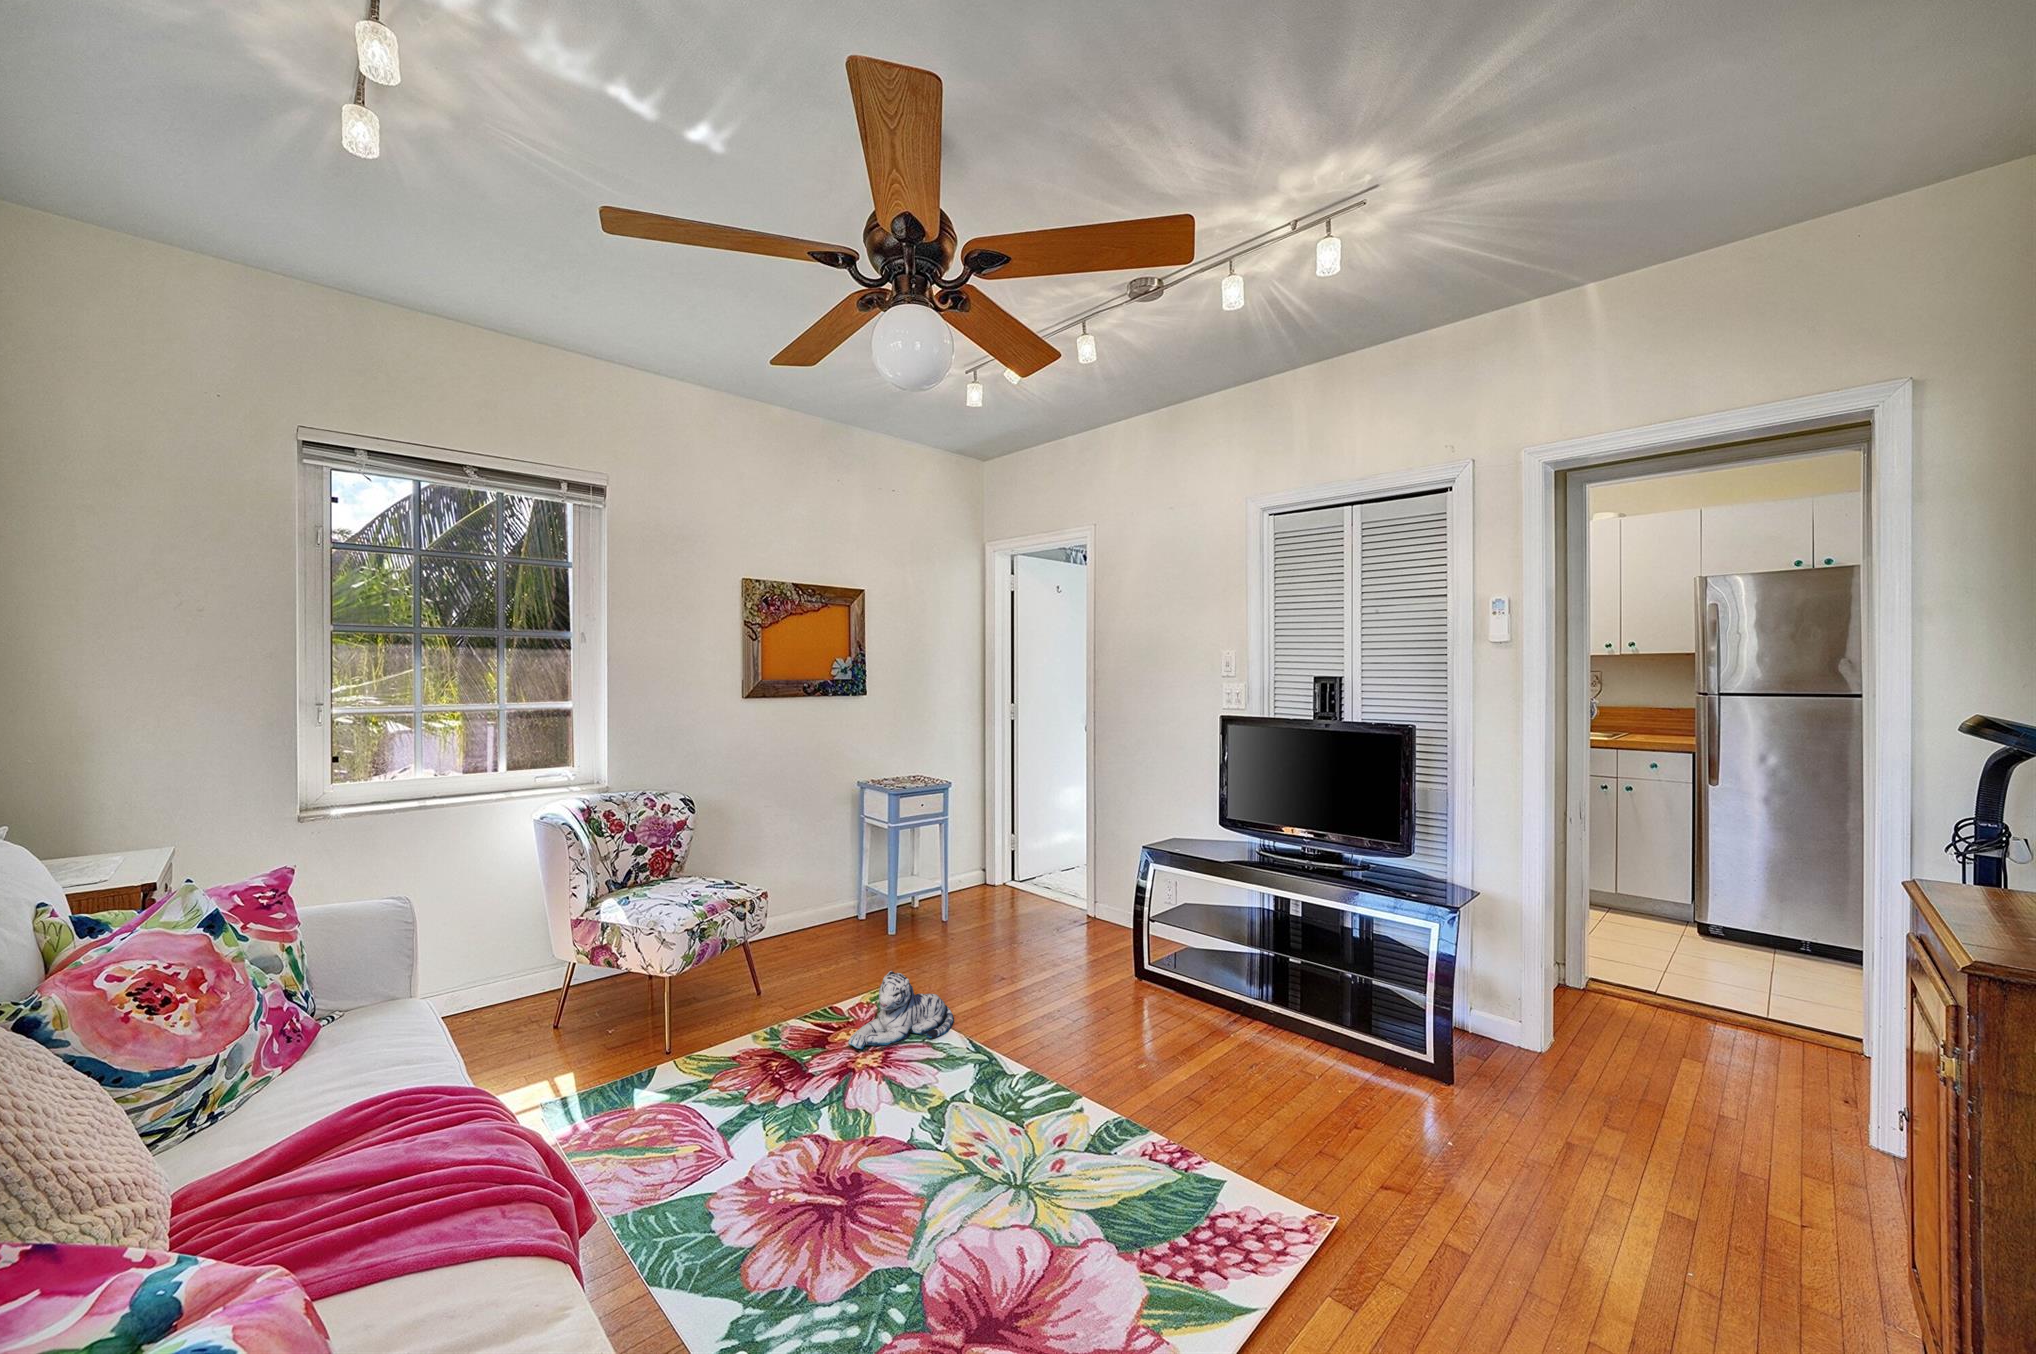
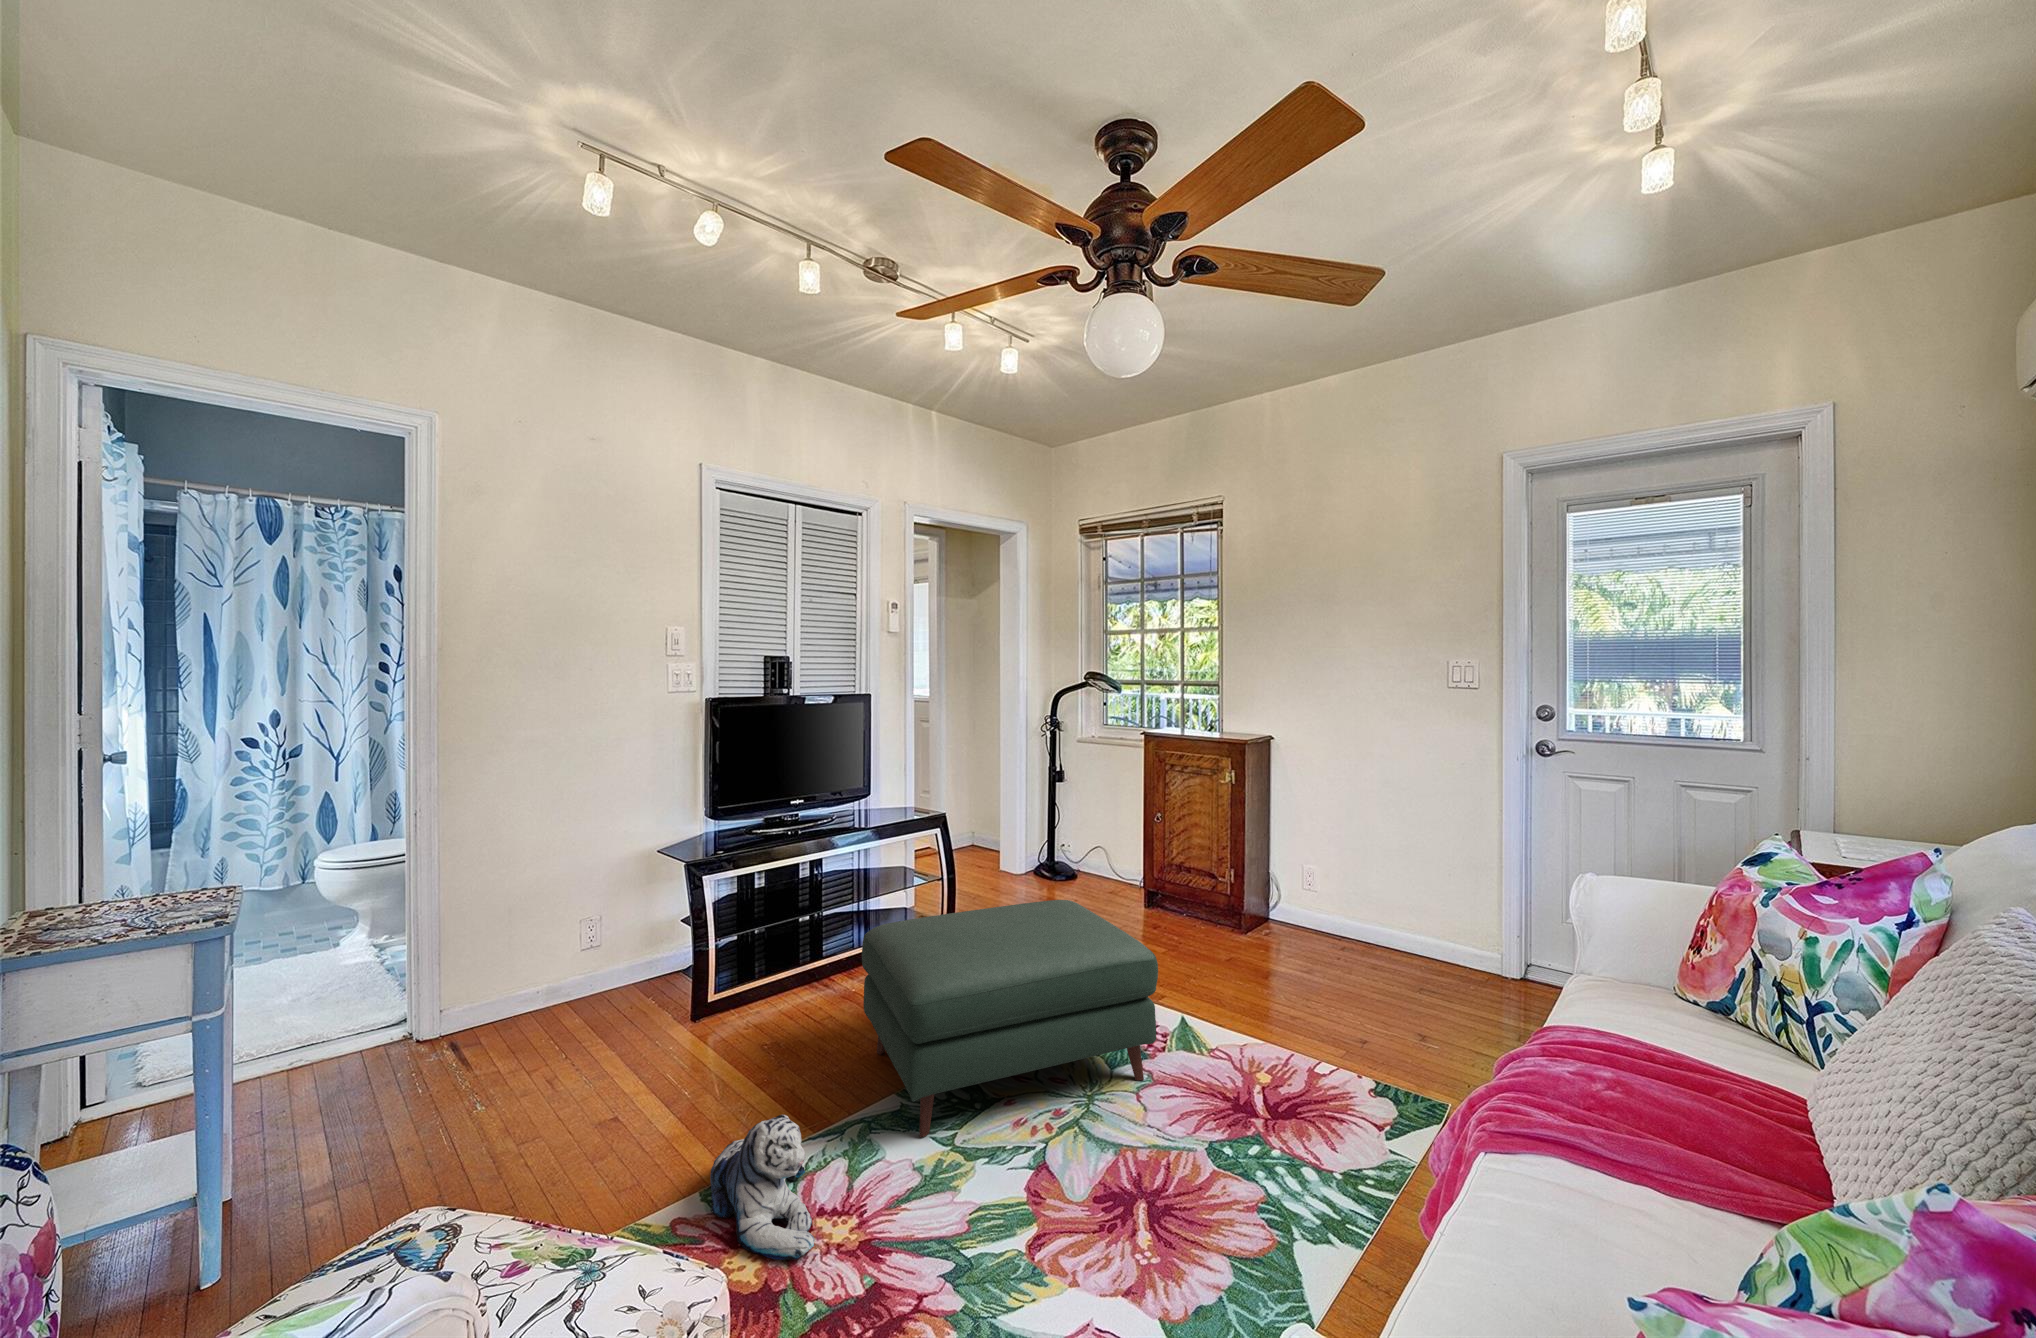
ottoman: none [951,935,1258,1236] -> present [862,900,1158,1137]

